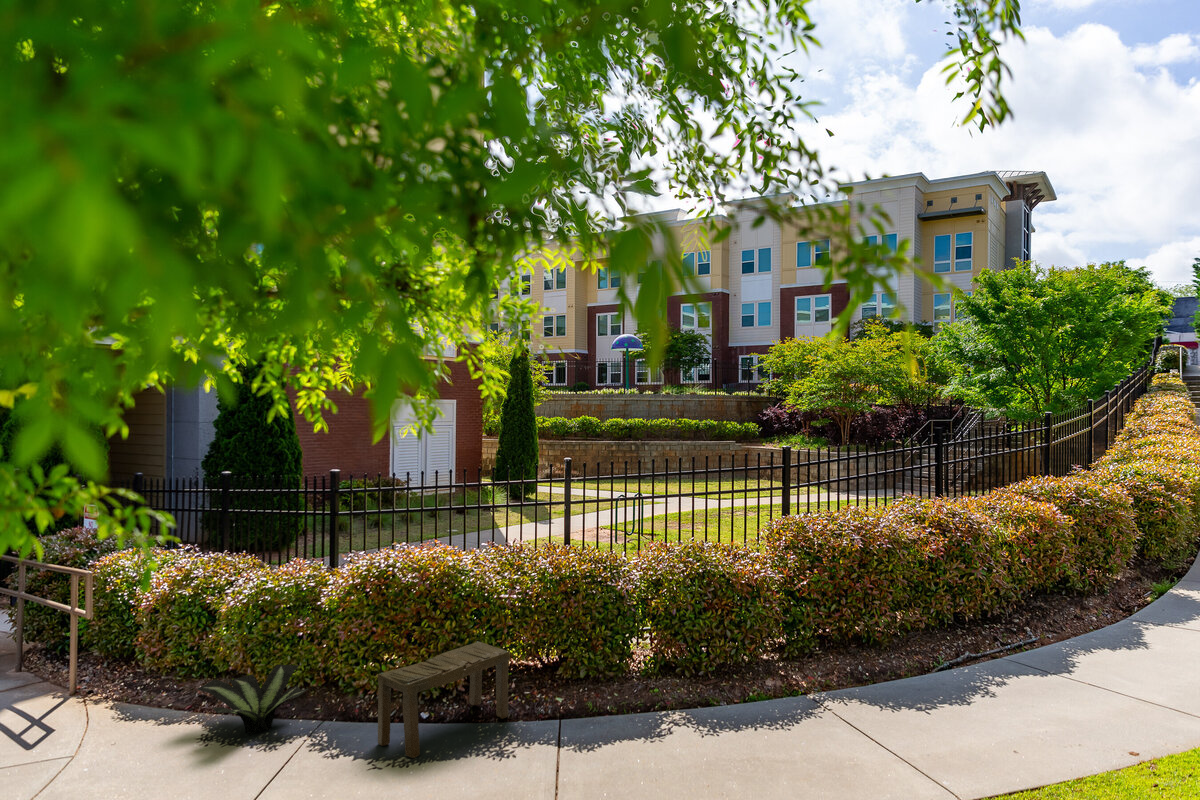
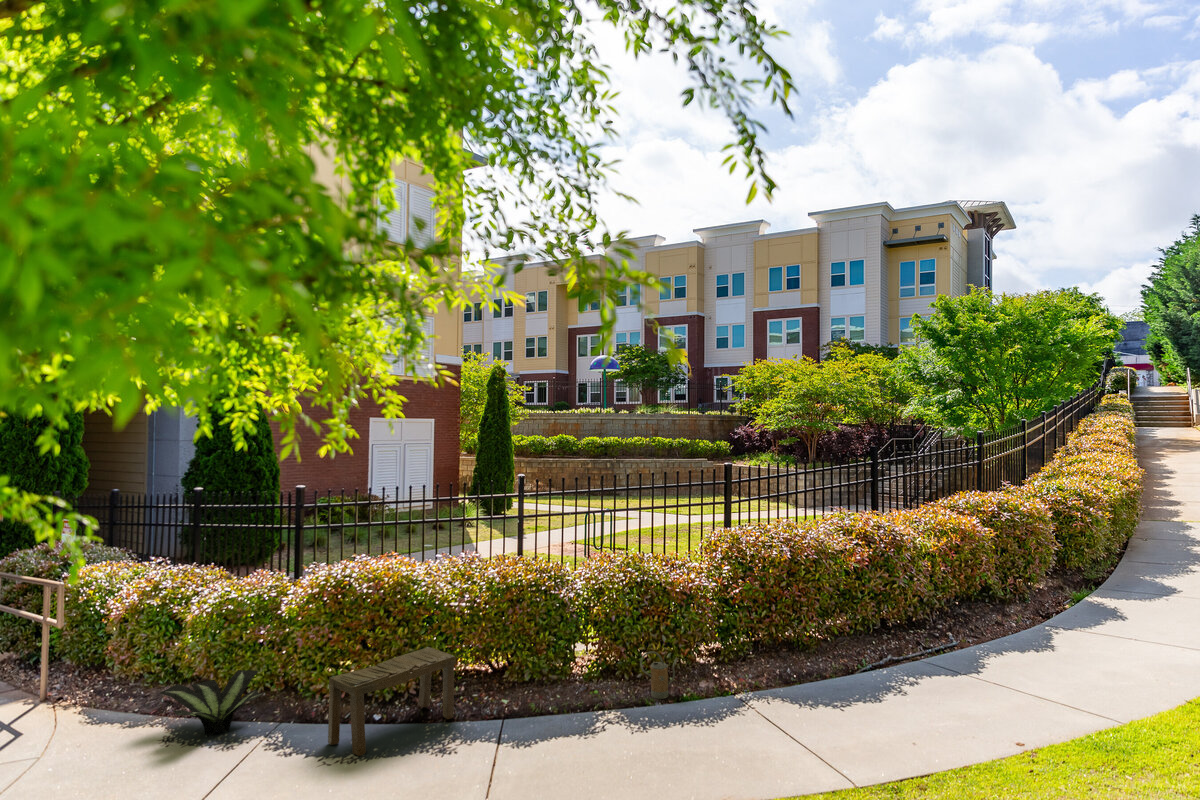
watering can: none [705,647,746,698] -> present [640,651,678,699]

